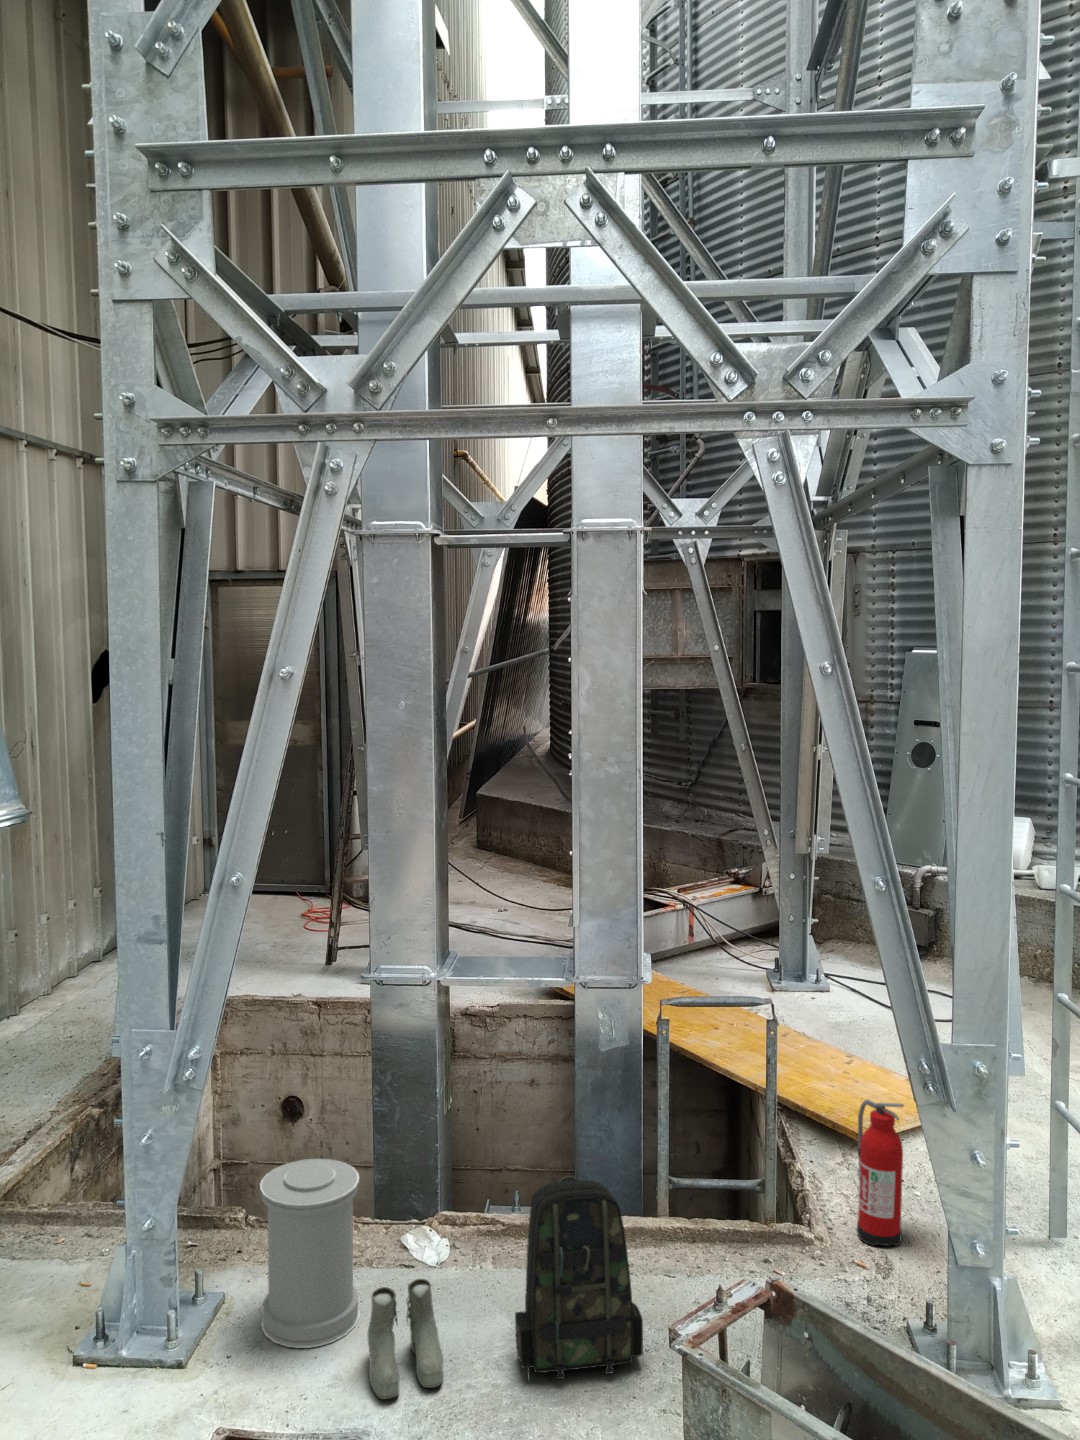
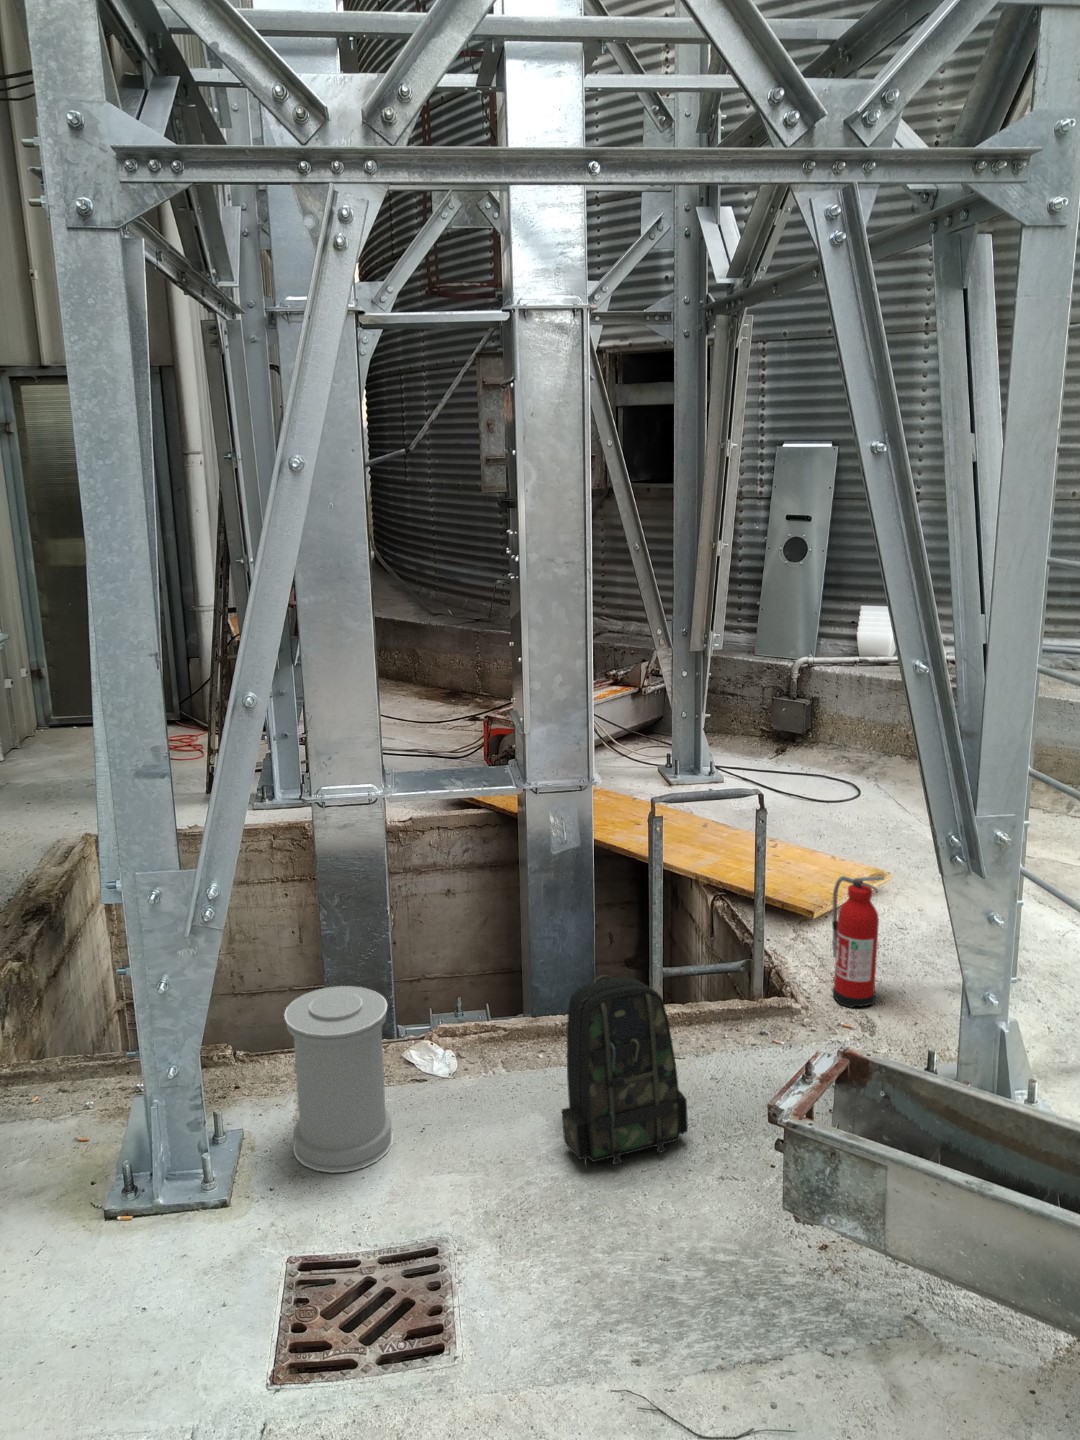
boots: present [367,1279,443,1399] -> none [419,1090,503,1208]

